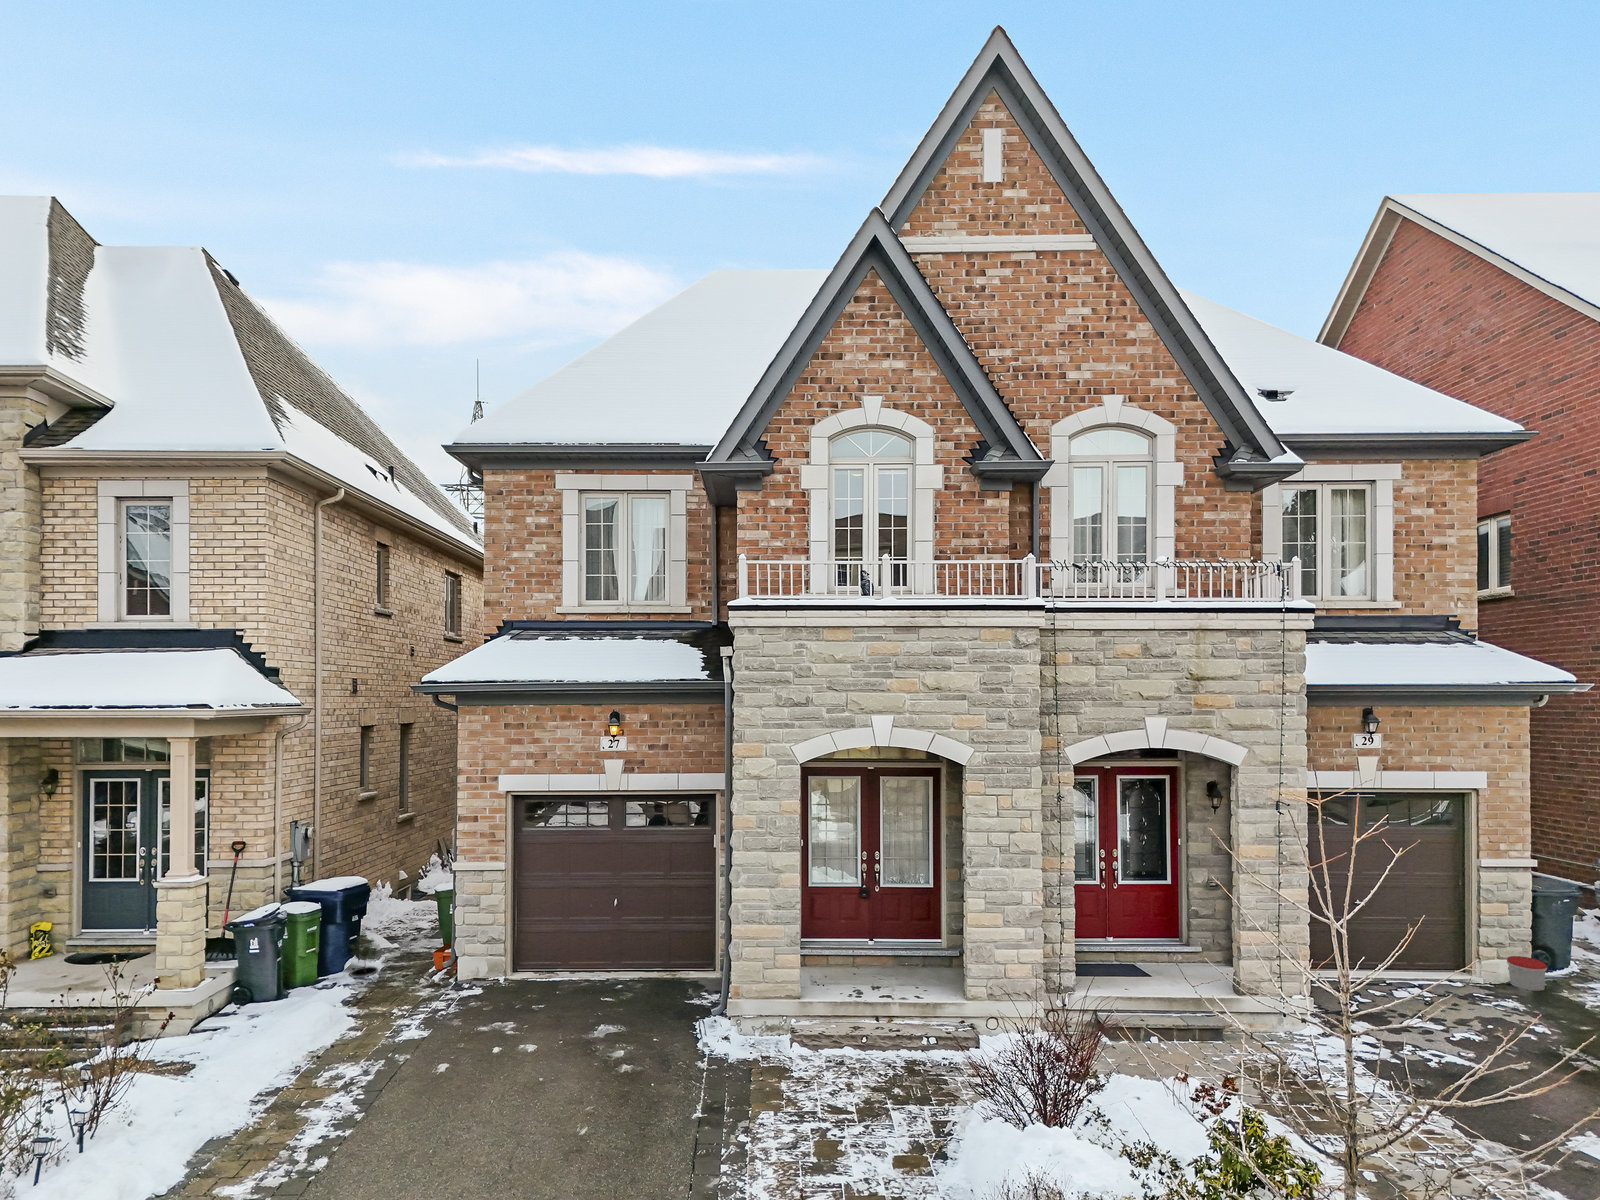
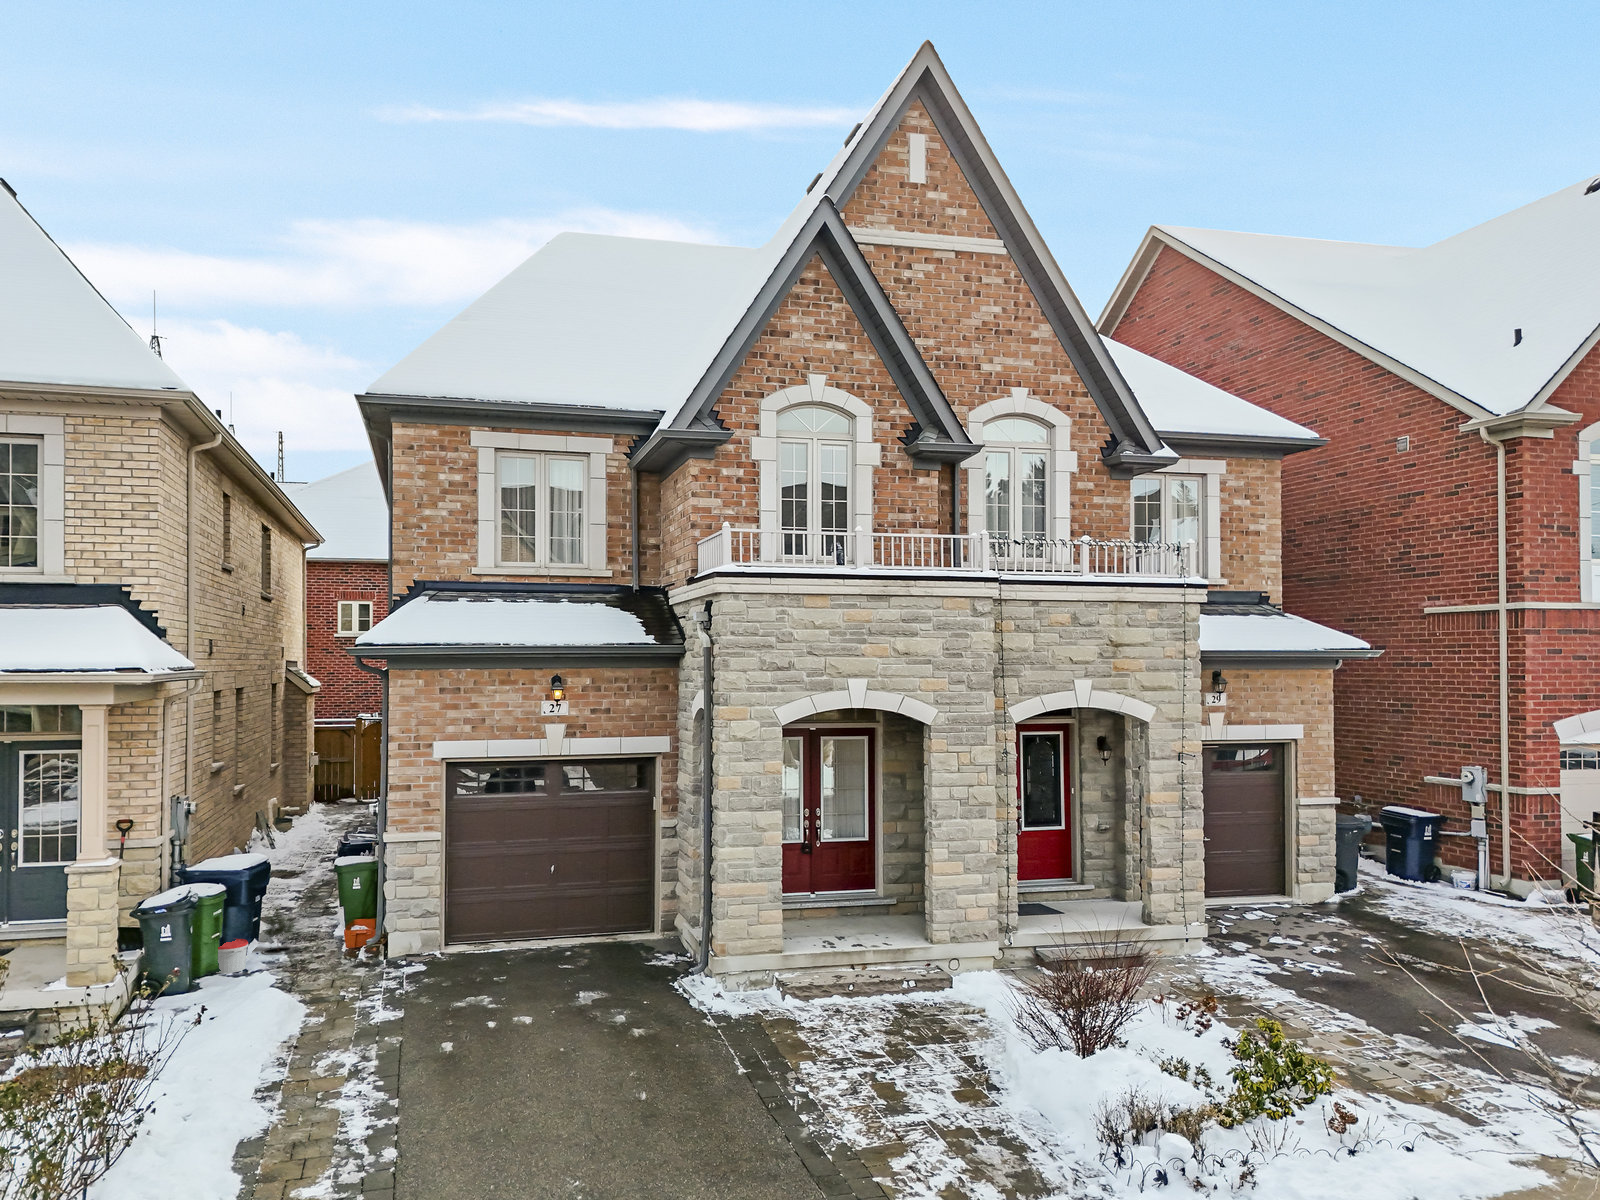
bucket: present [1507,956,1547,991] -> present [216,939,248,973]

